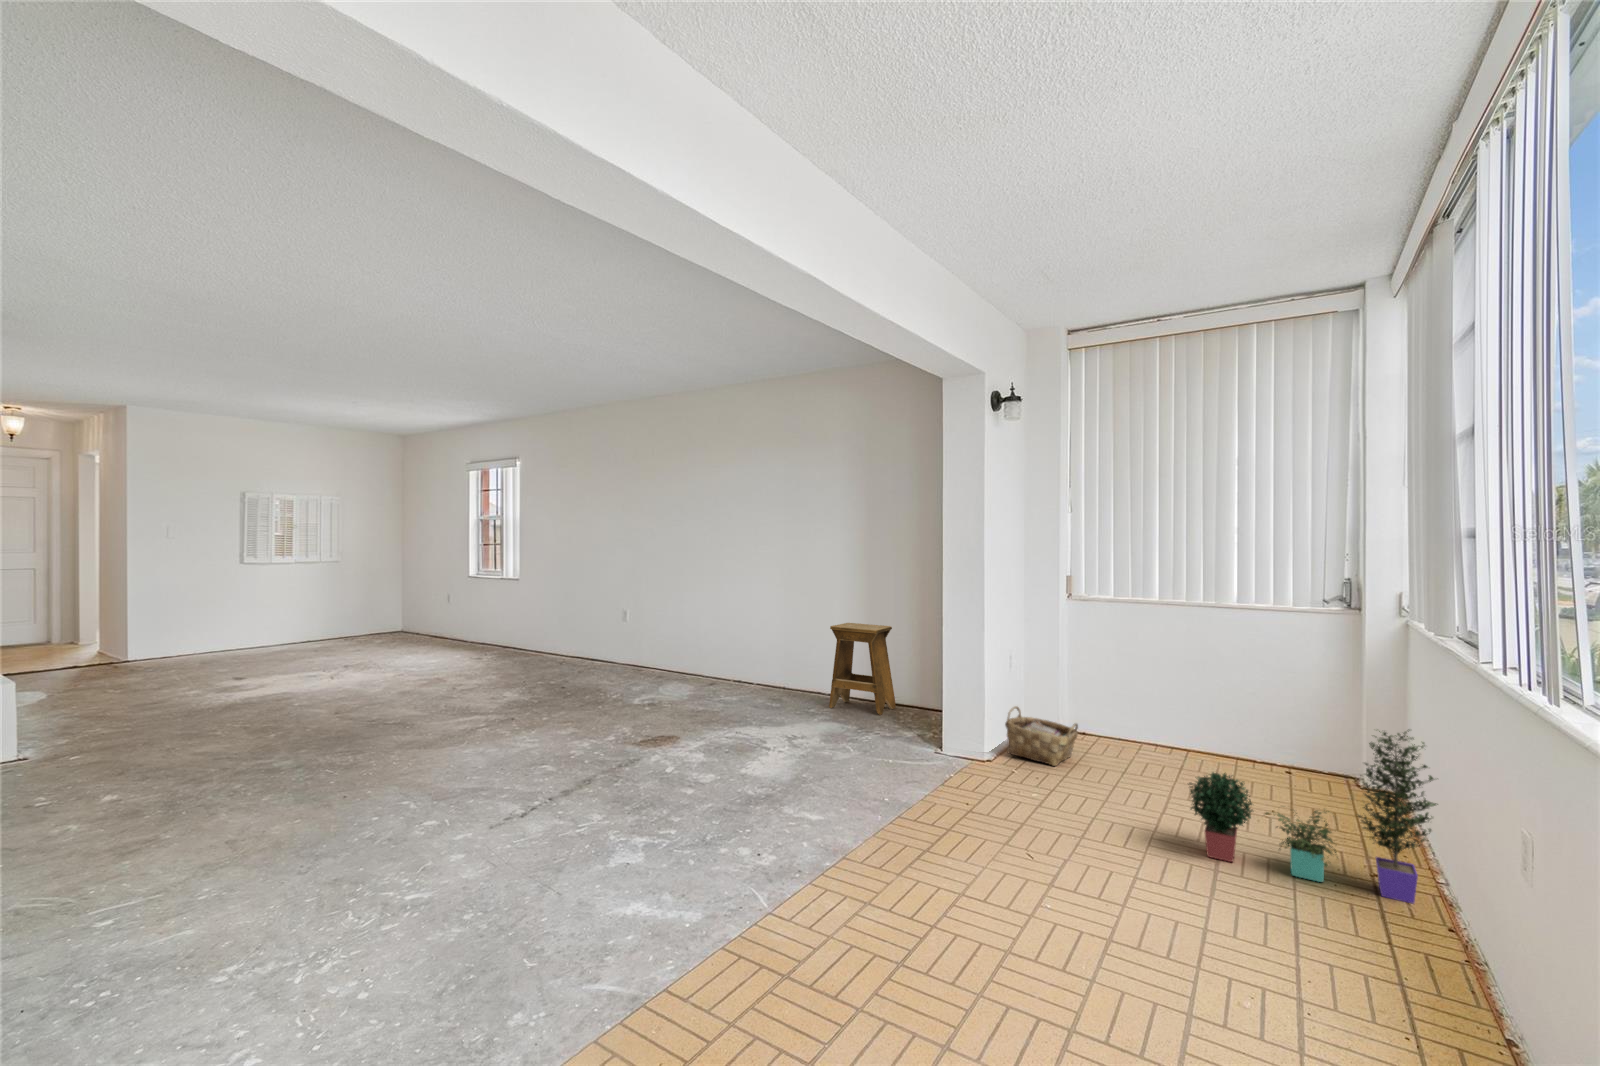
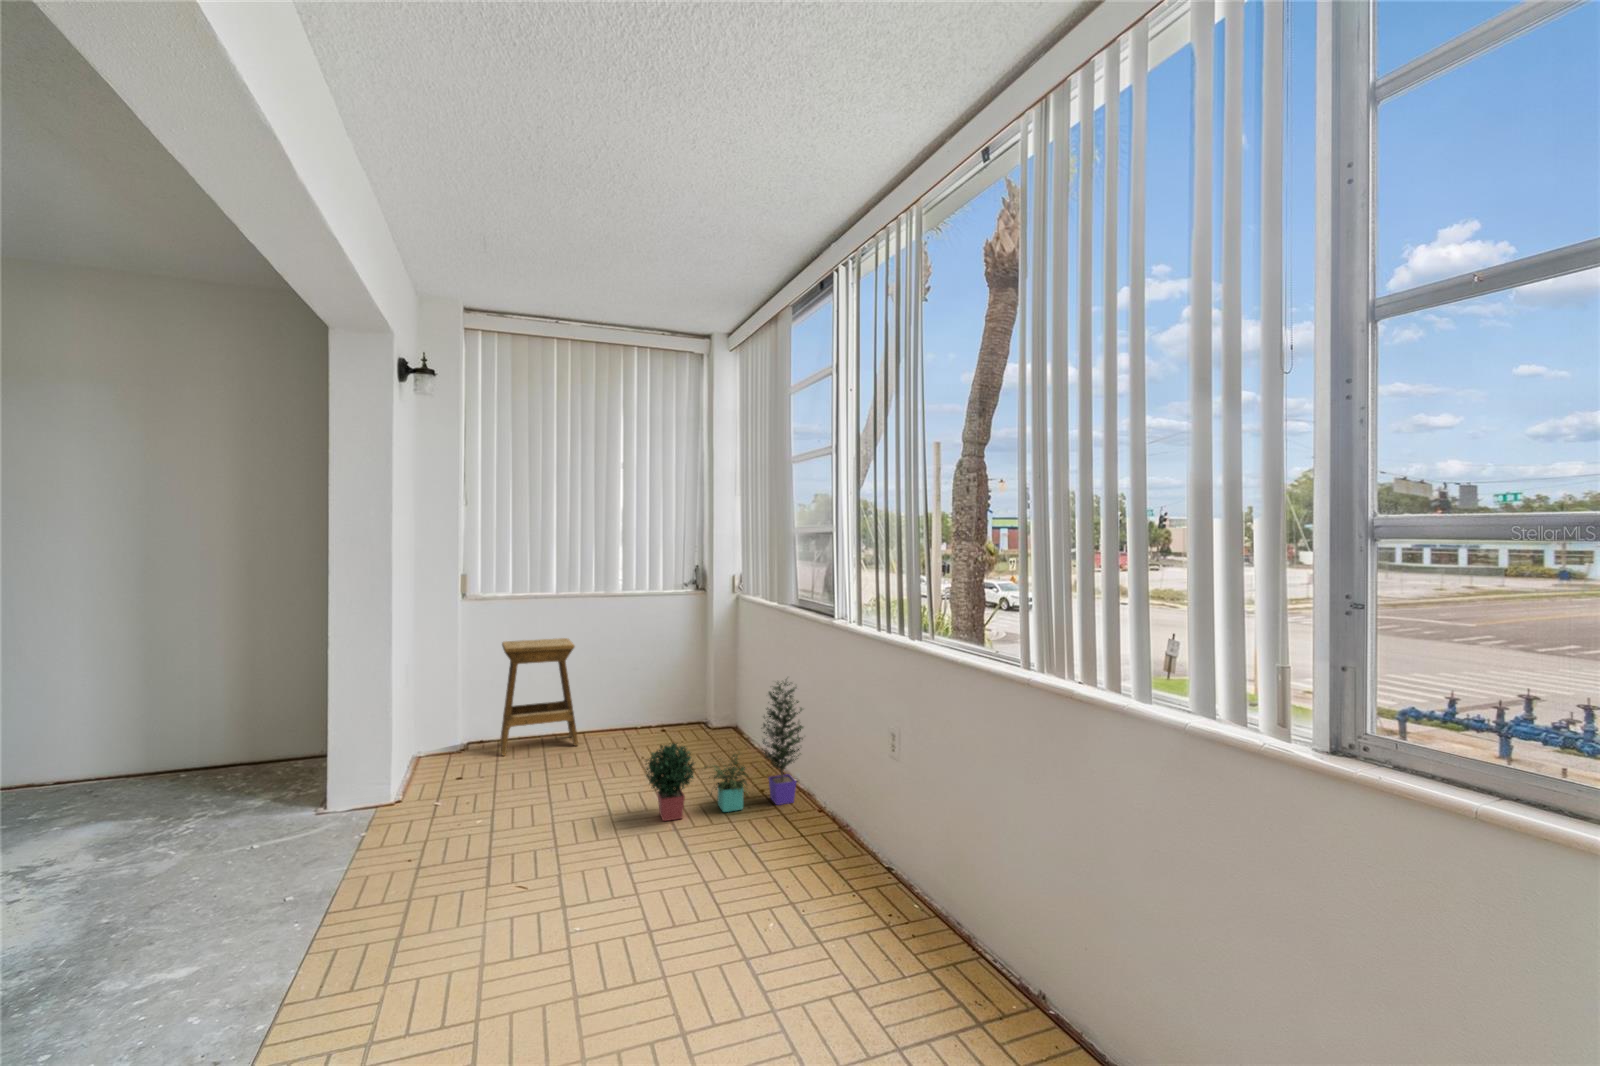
stool: present [829,623,896,715] -> present [500,638,578,756]
woven basket: present [1005,706,1078,766] -> none [411,729,496,786]

